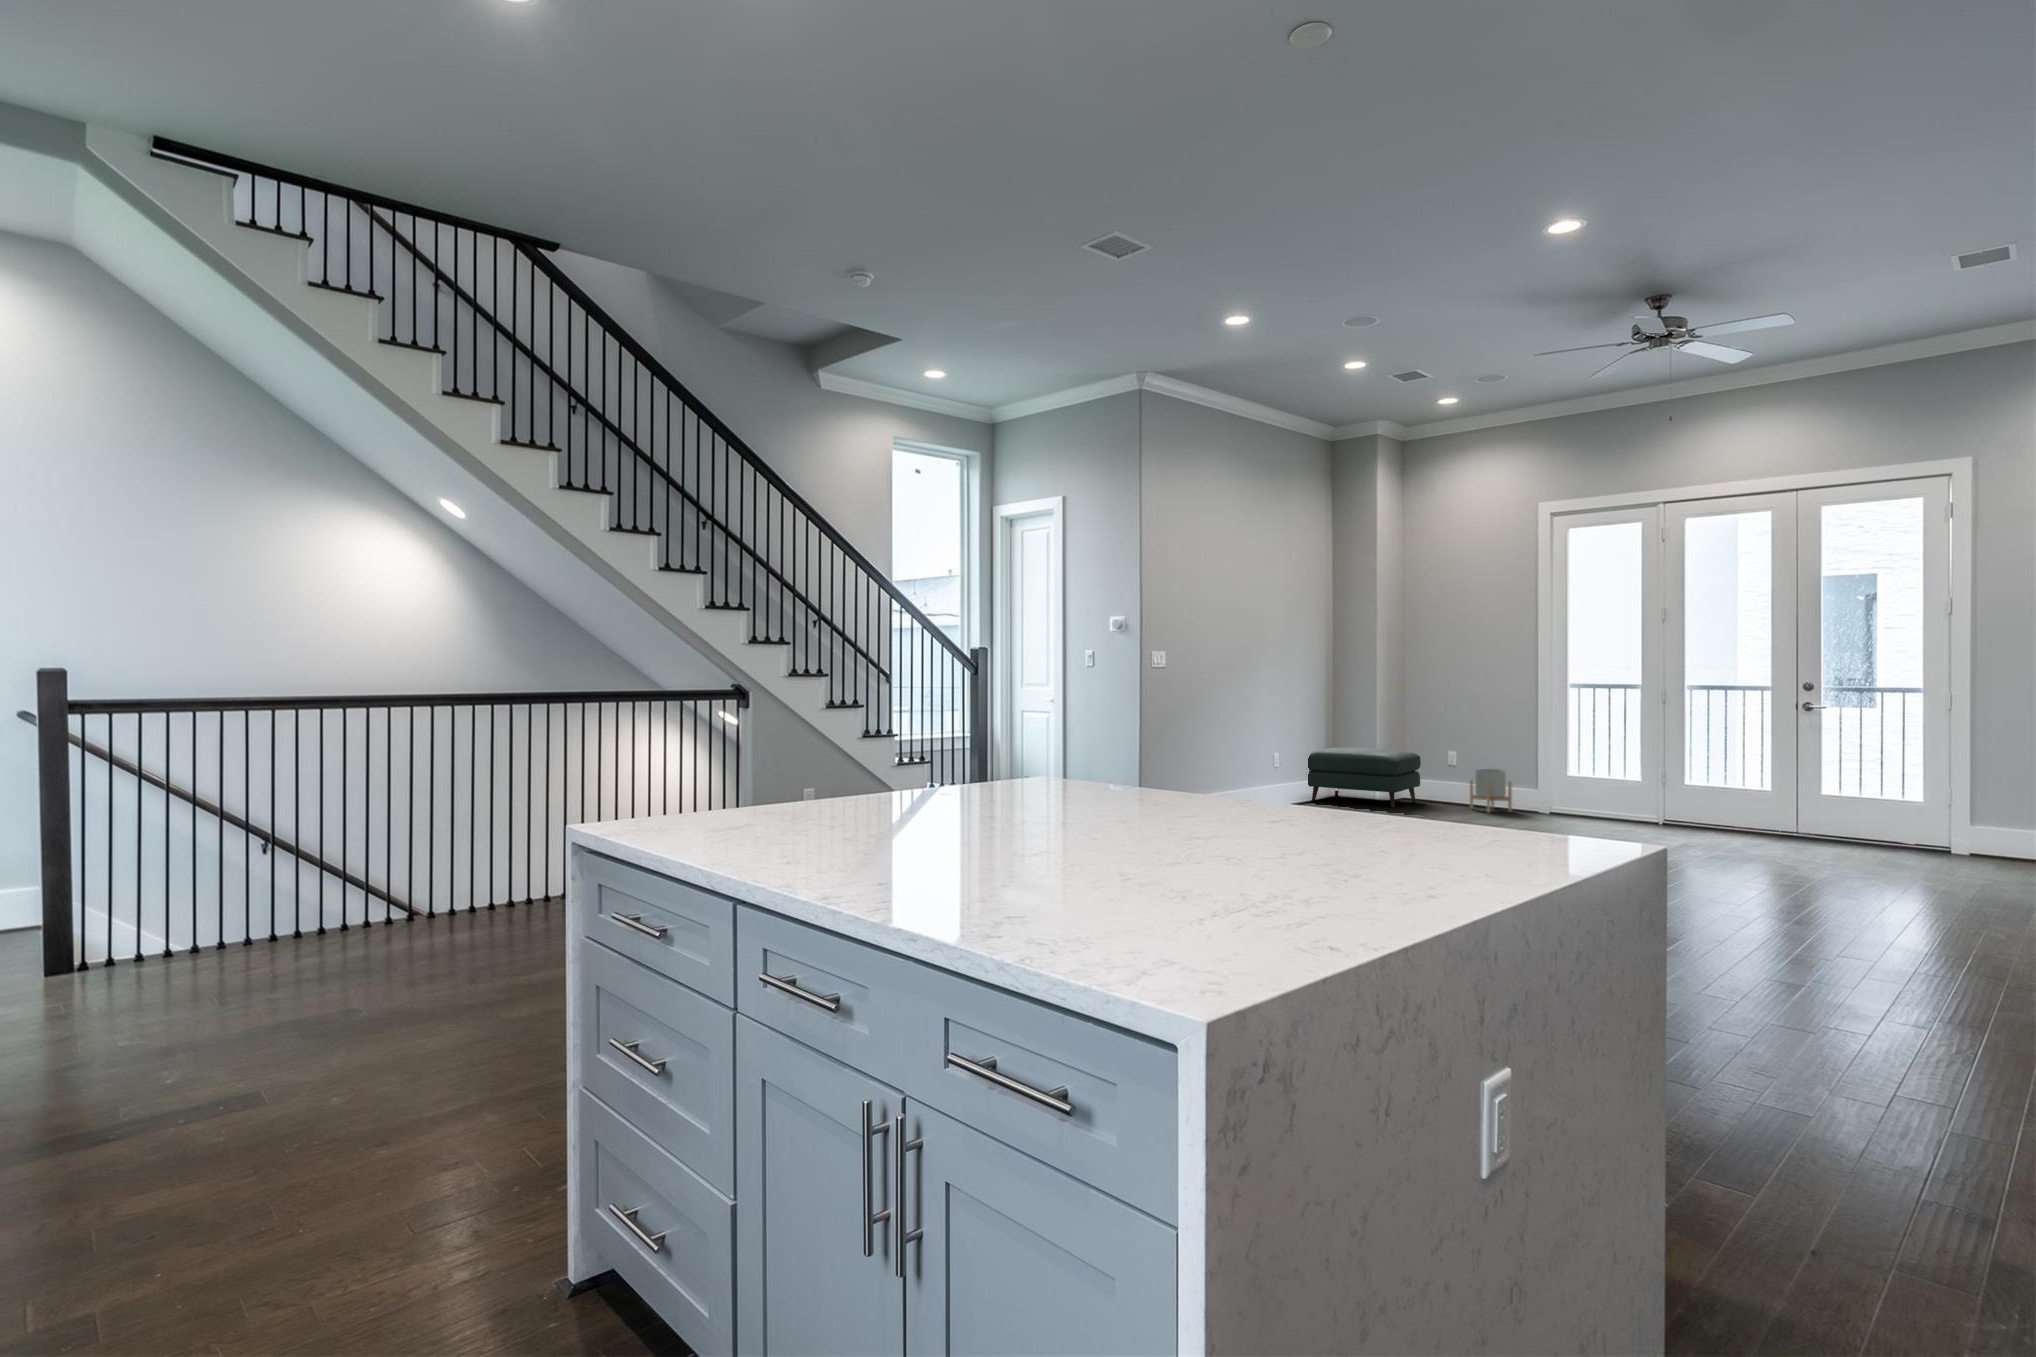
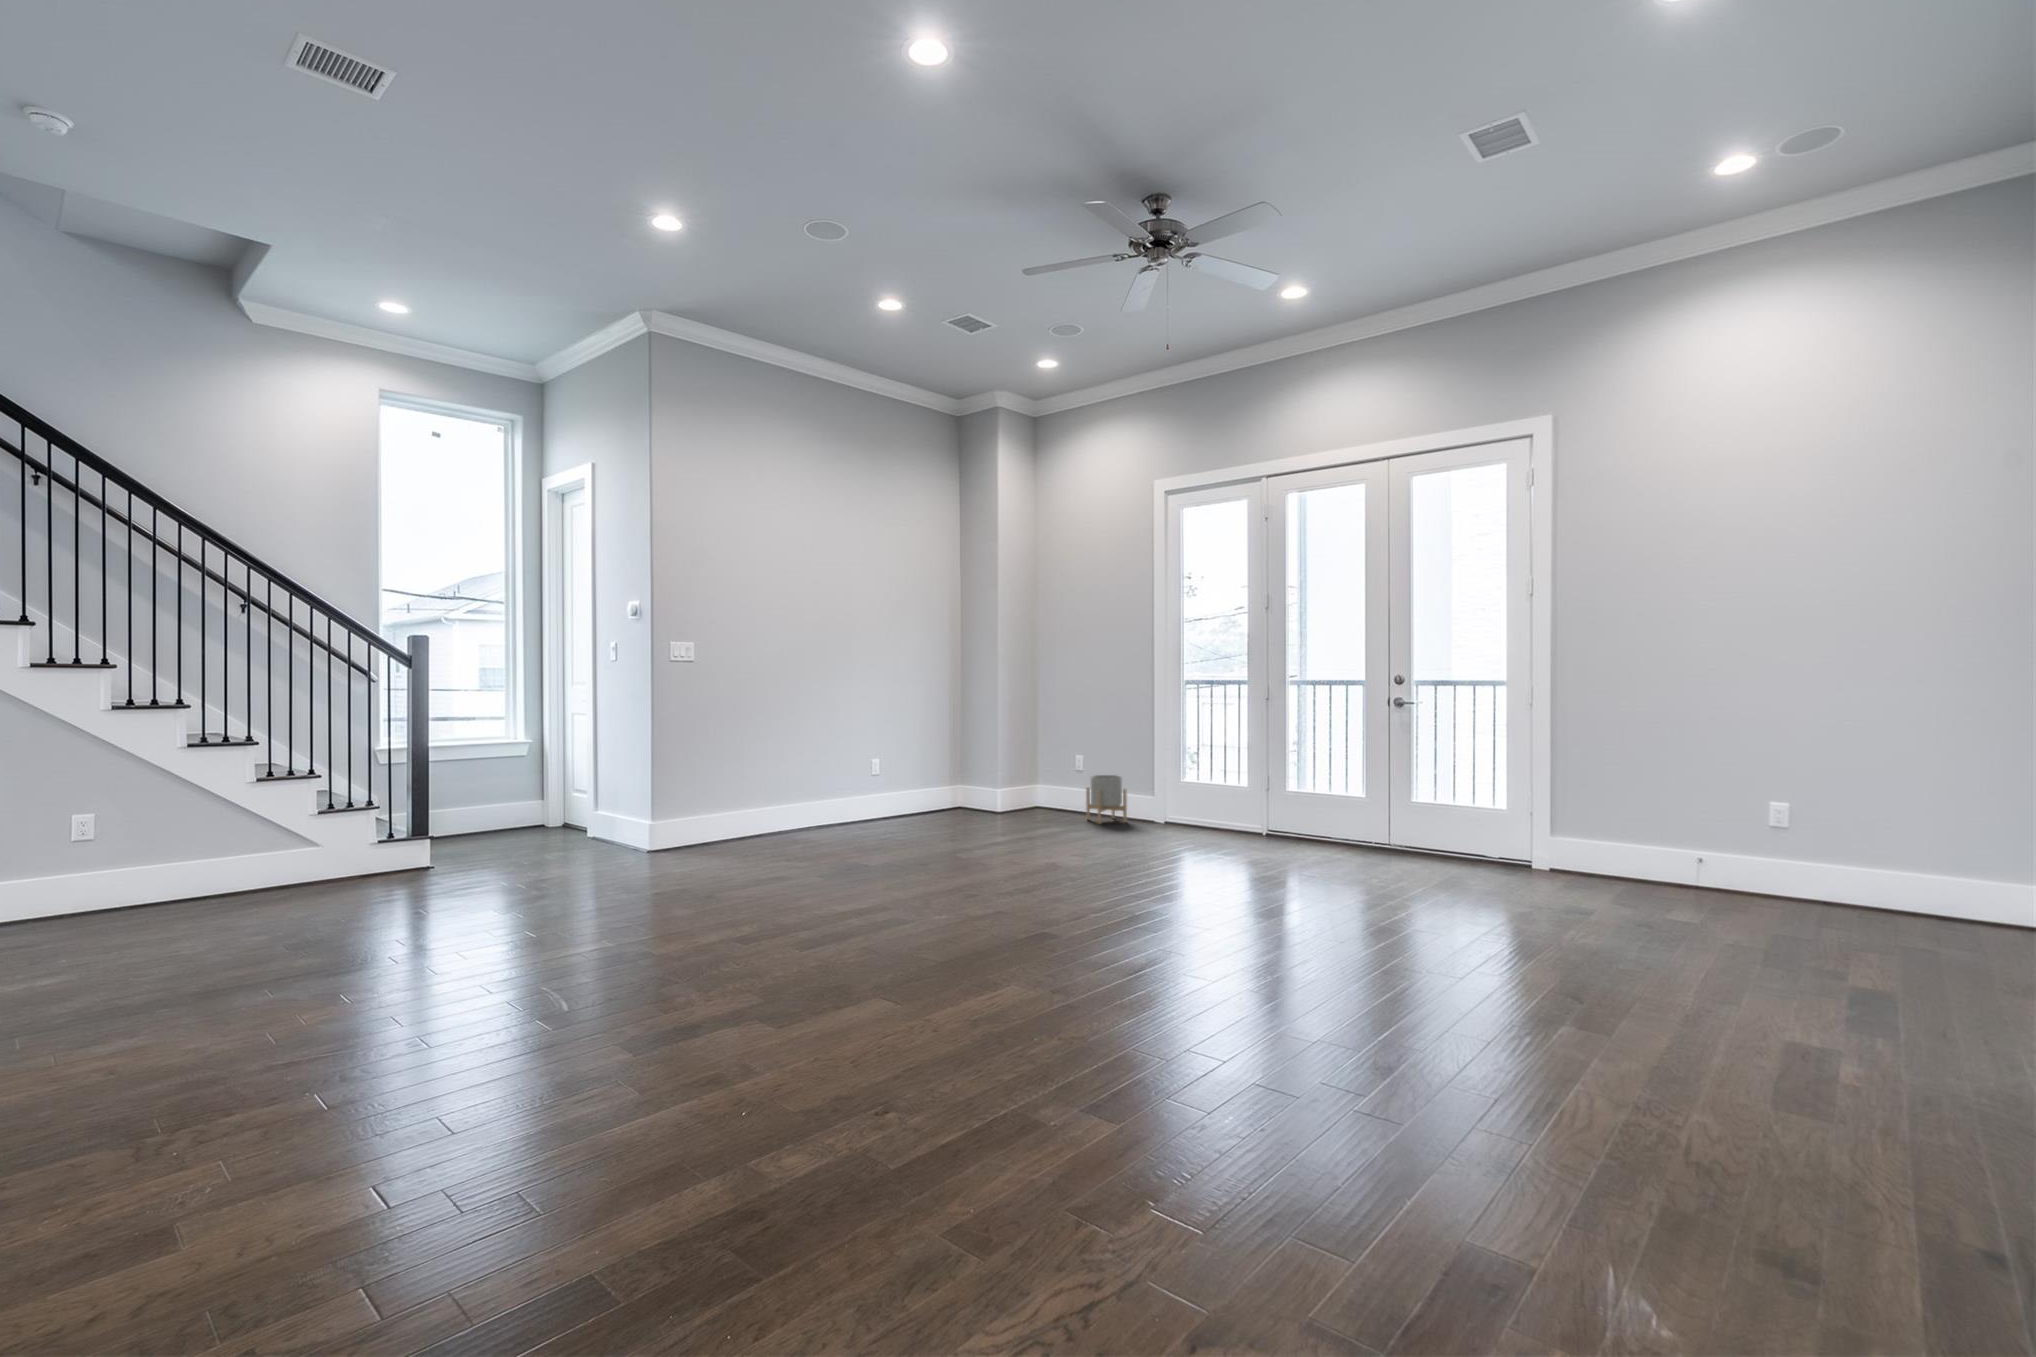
ottoman: present [1308,747,1421,808] -> none [924,753,1049,820]

